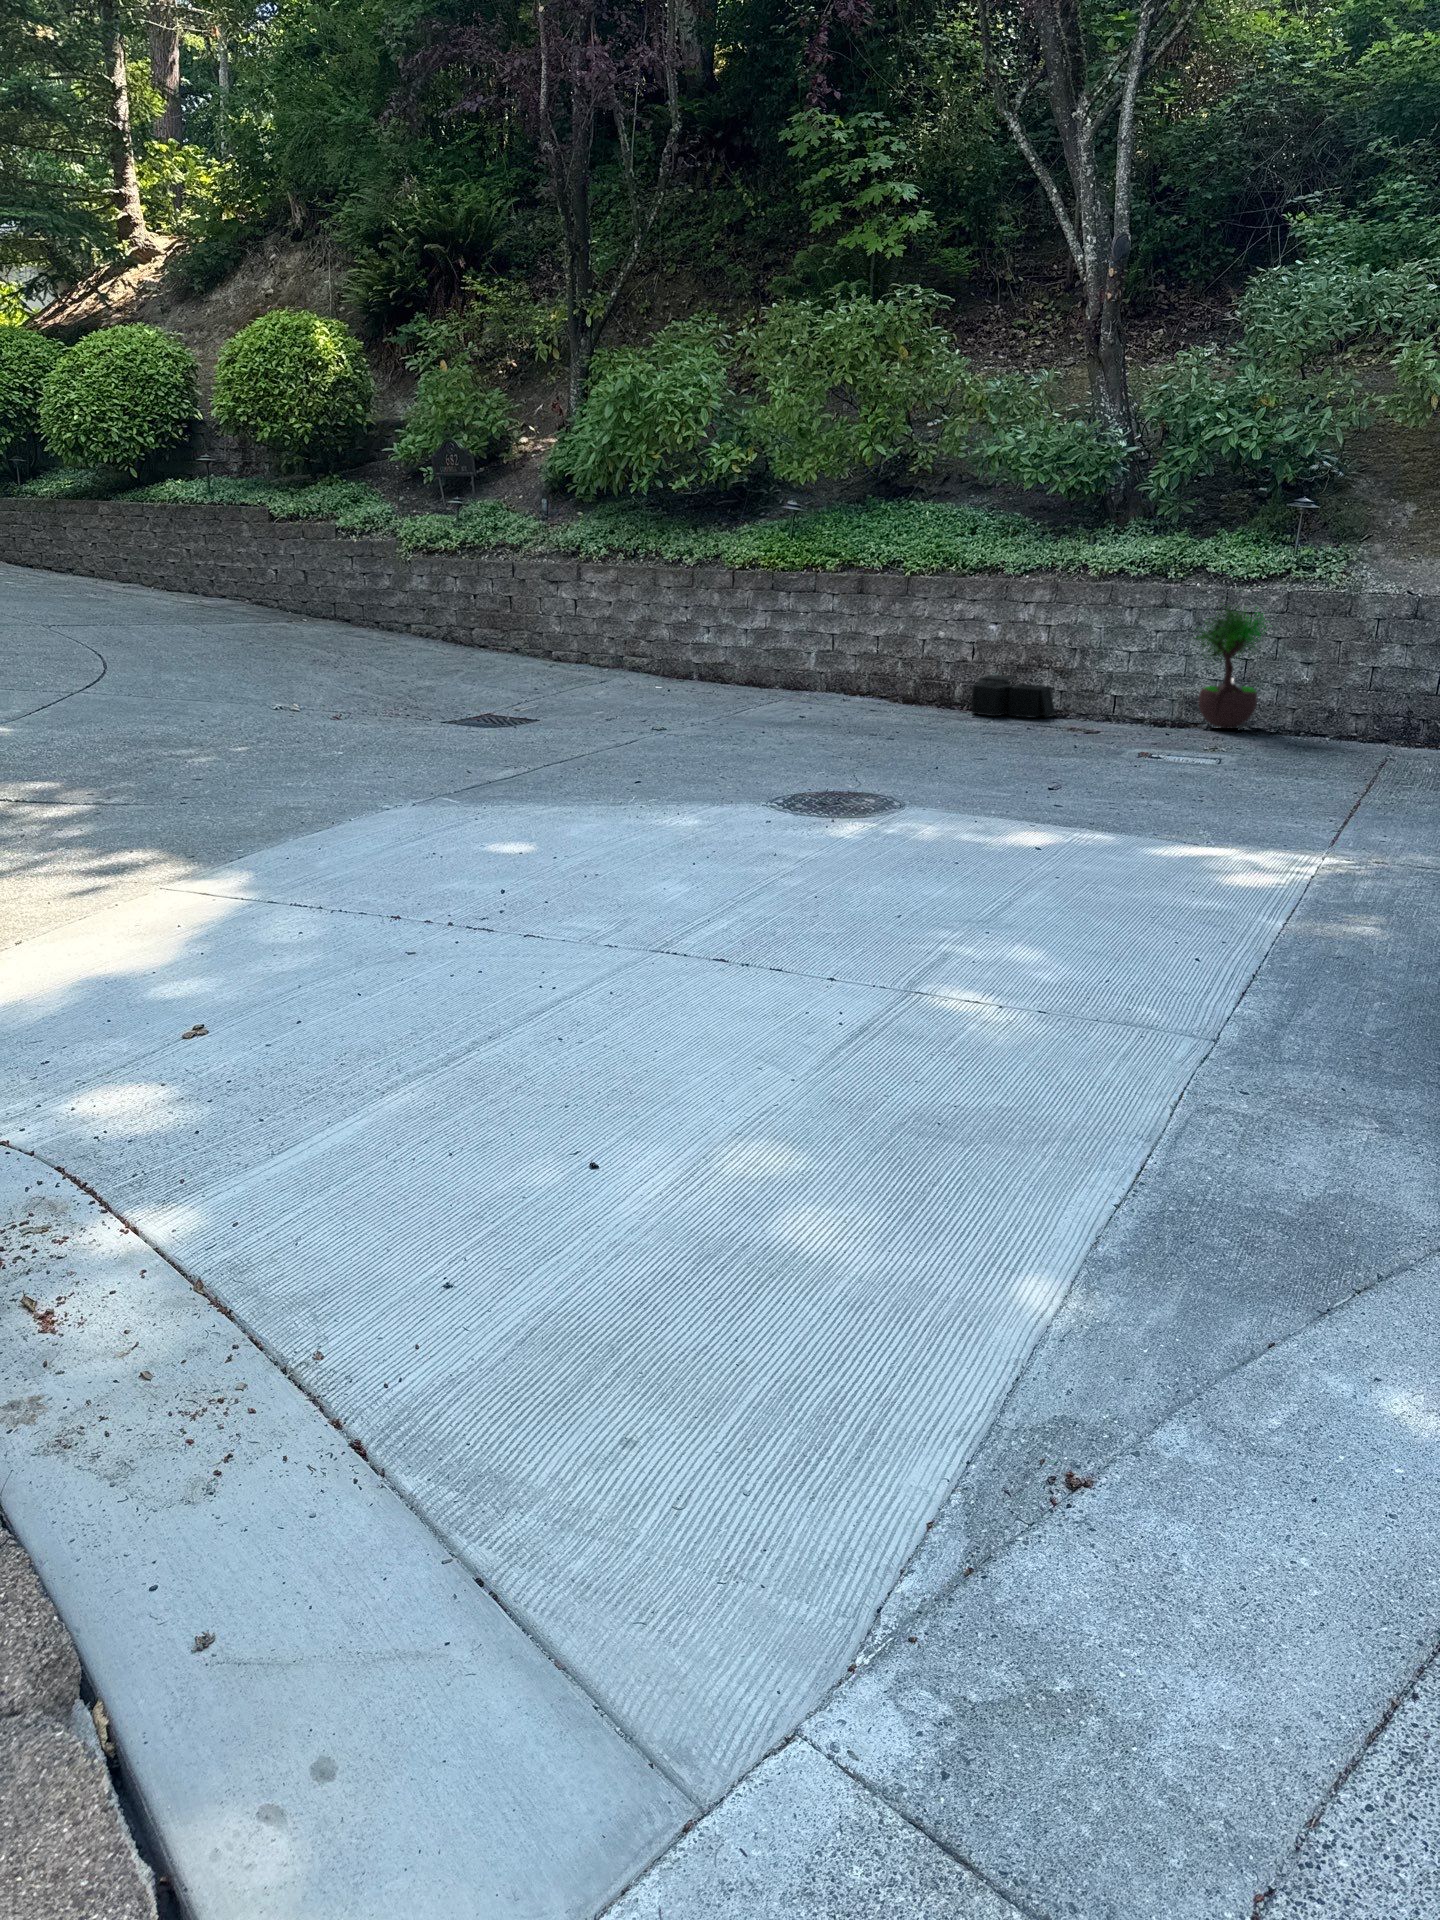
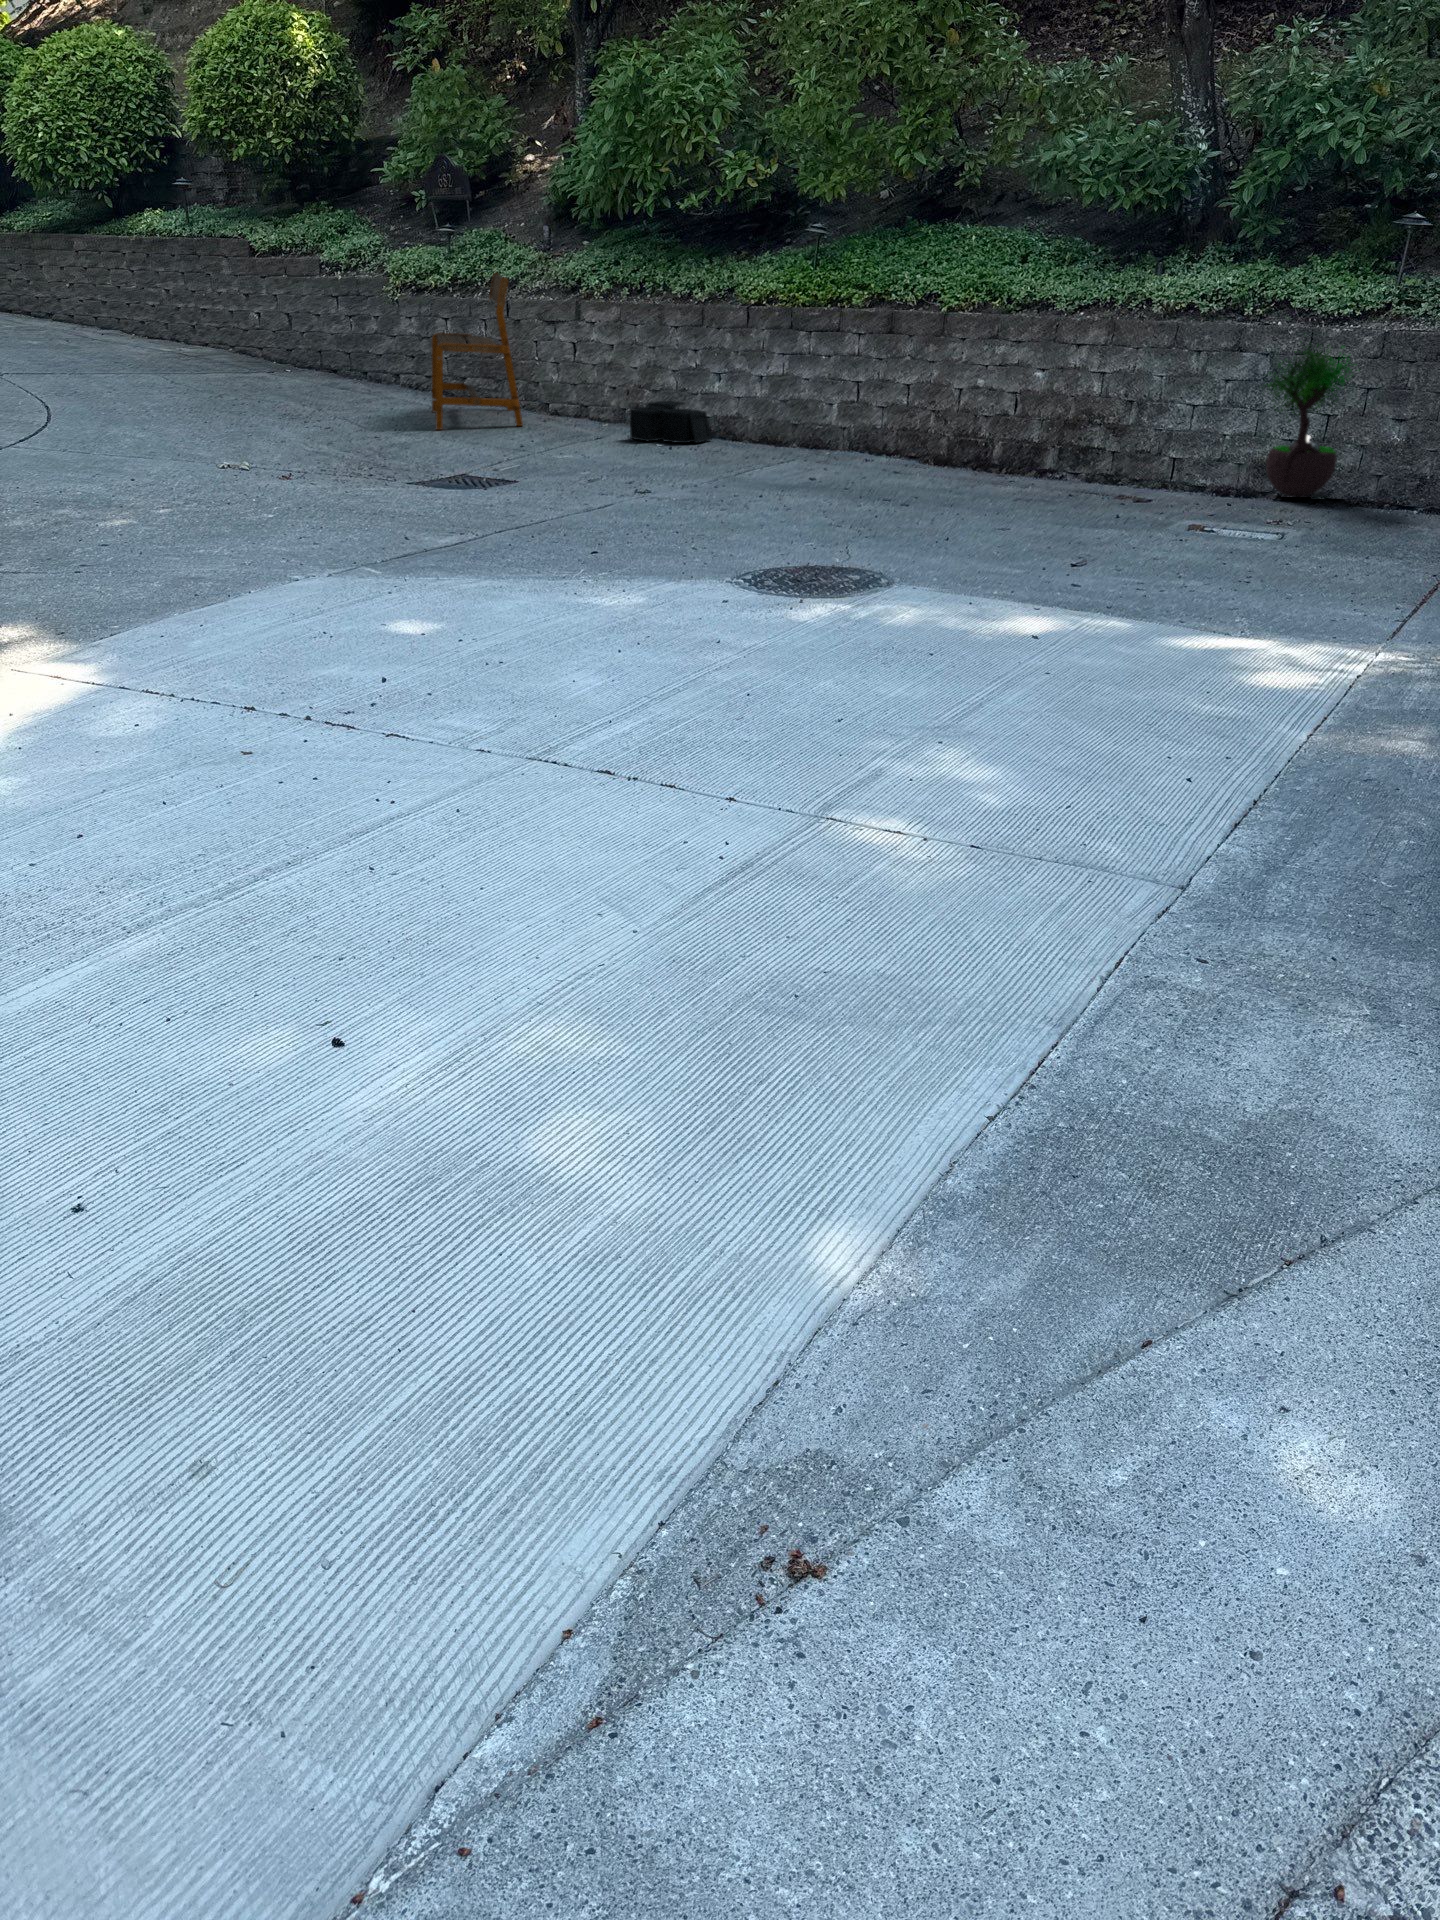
bench: none [445,540,534,674] -> present [432,273,523,429]
storage bin: present [971,675,1055,718] -> present [630,400,712,443]

